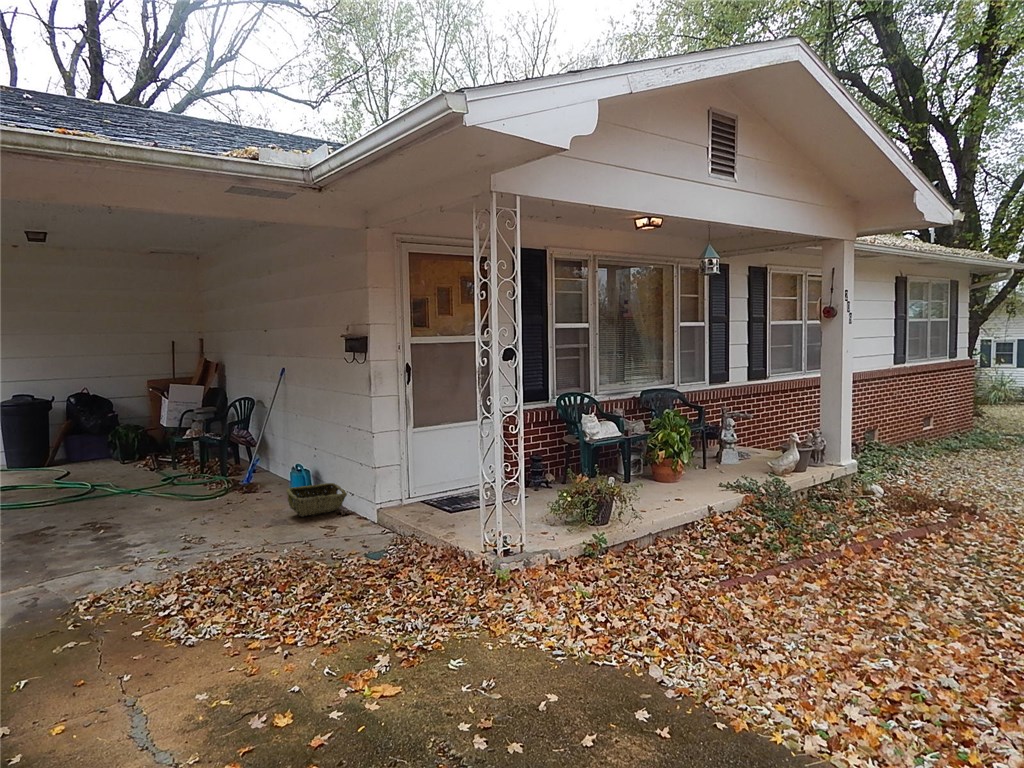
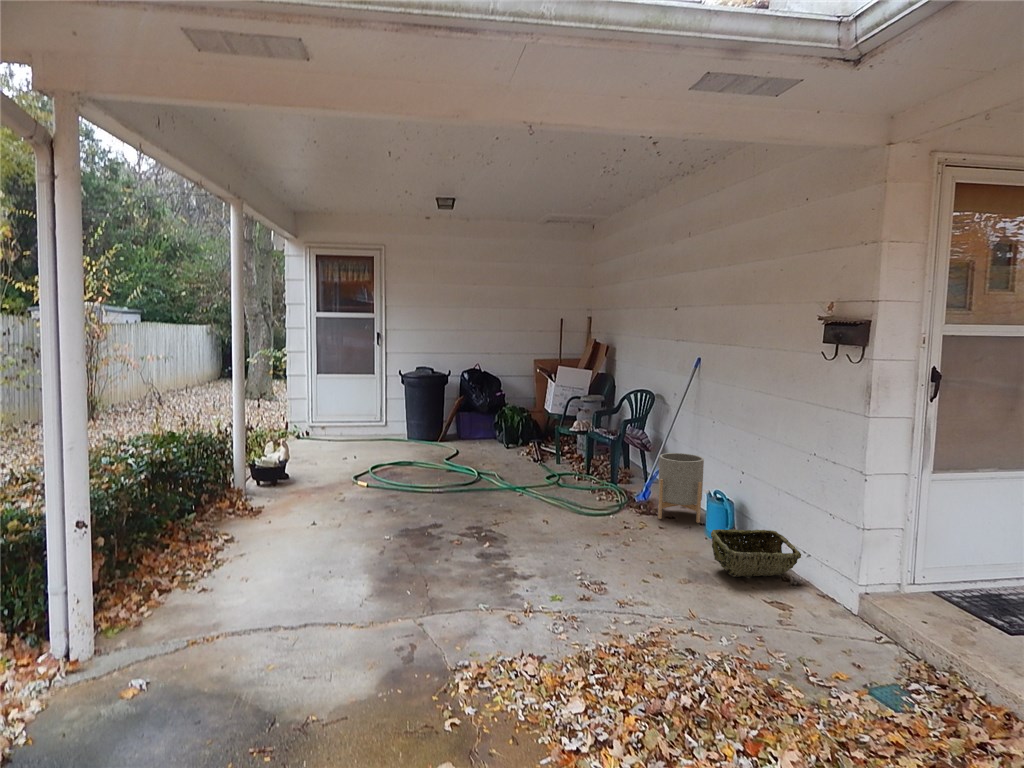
planter: none [256,442,293,494] -> present [658,453,704,523]

